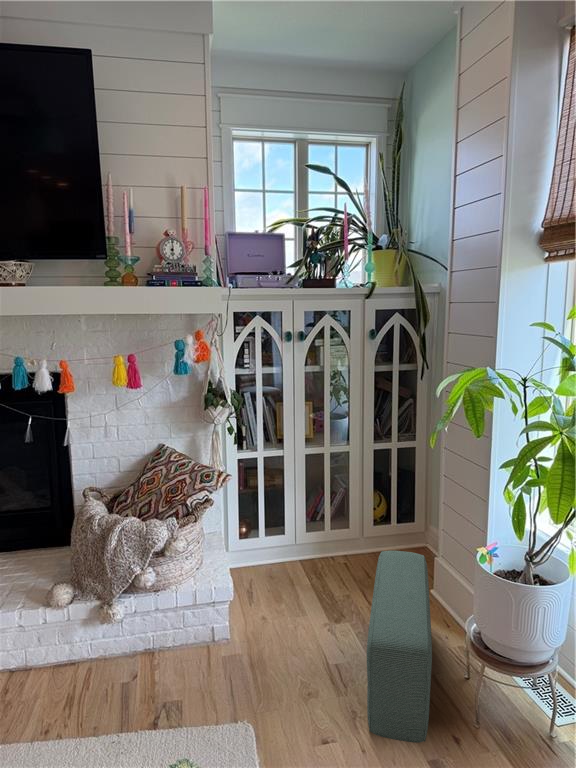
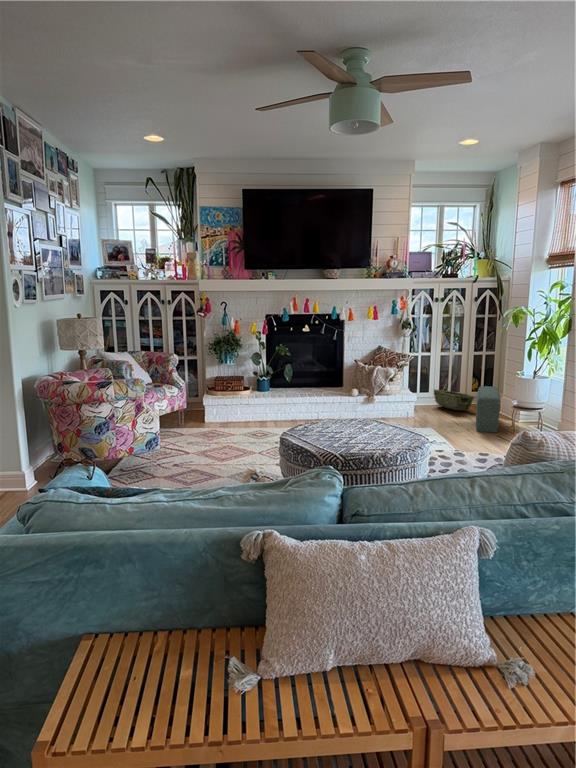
woven basket: none [290,528,374,590] -> present [434,389,474,410]

